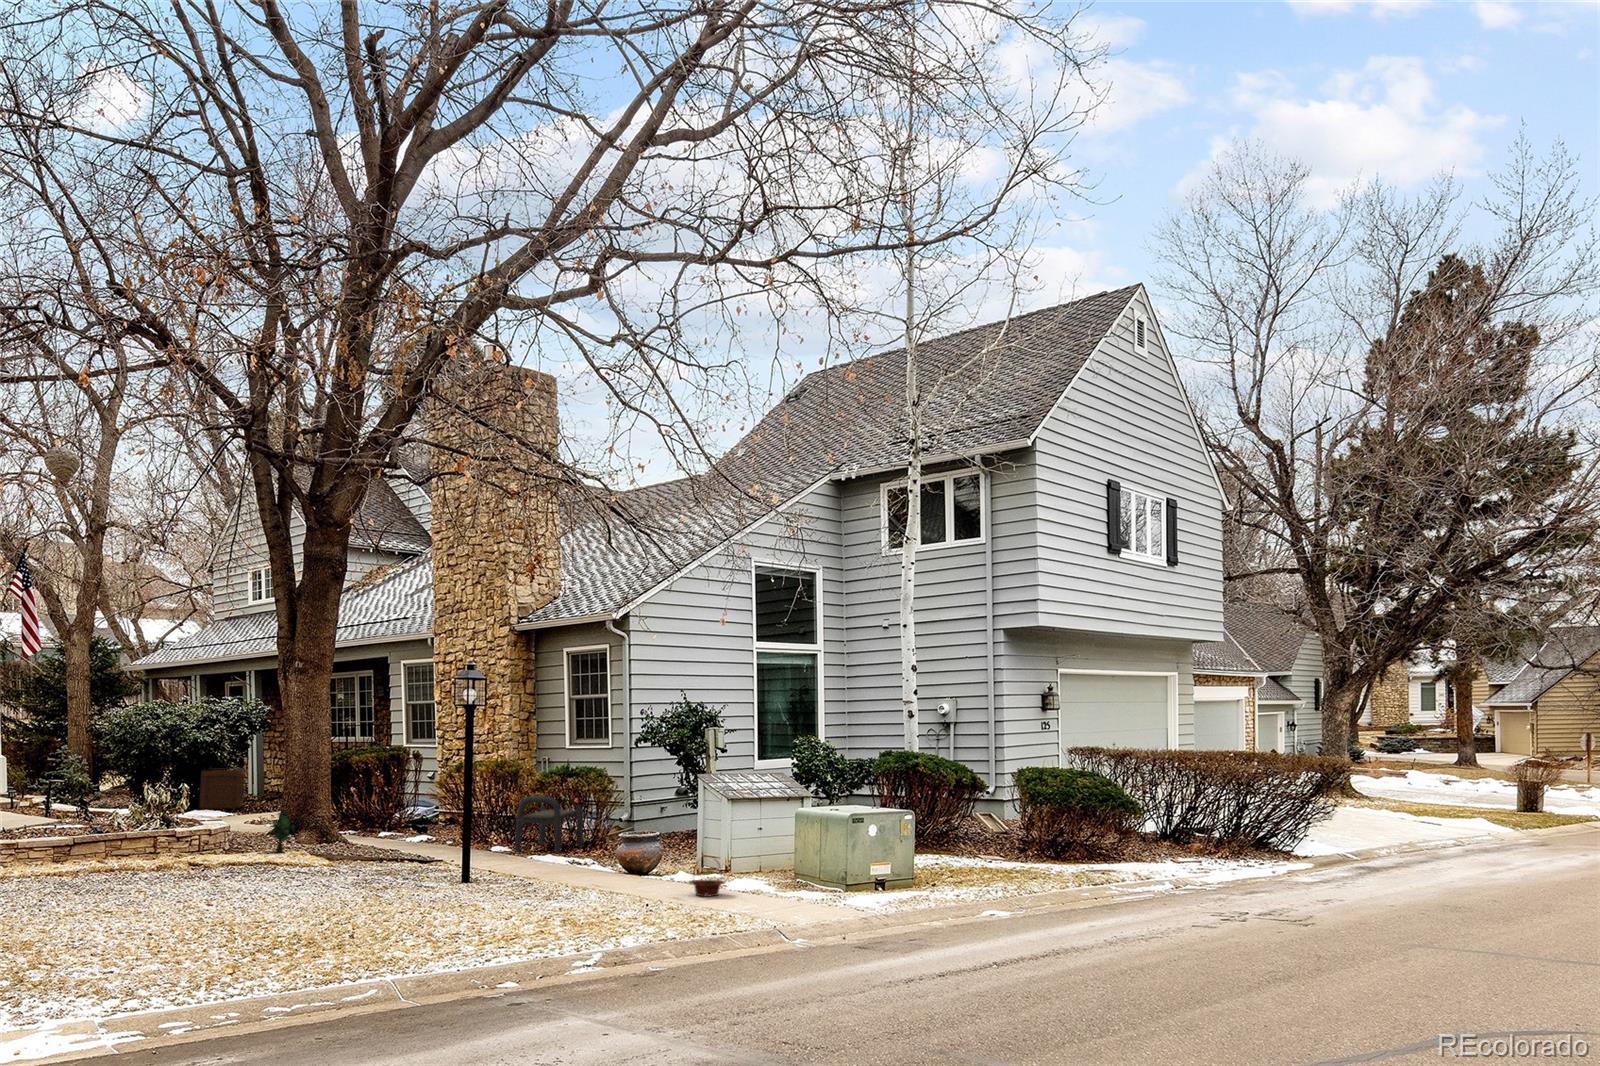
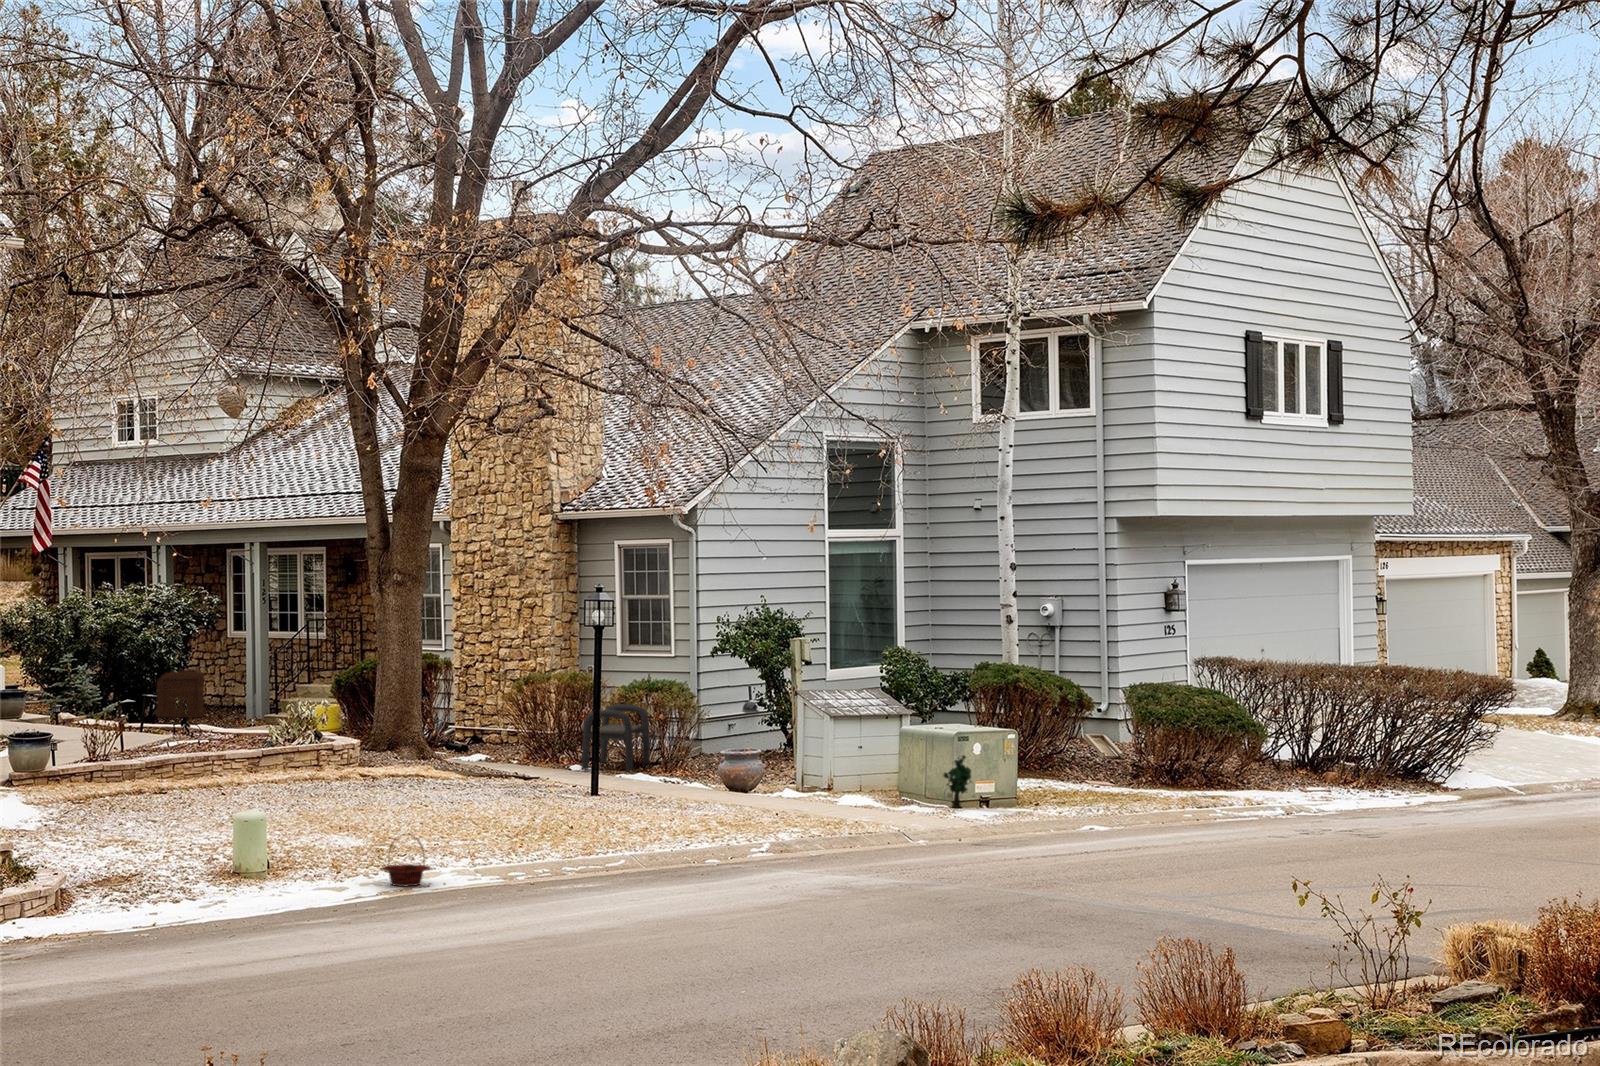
decorative plant: present [272,809,295,853] -> present [943,756,971,808]
basket: present [689,857,725,896] -> present [381,836,430,886]

